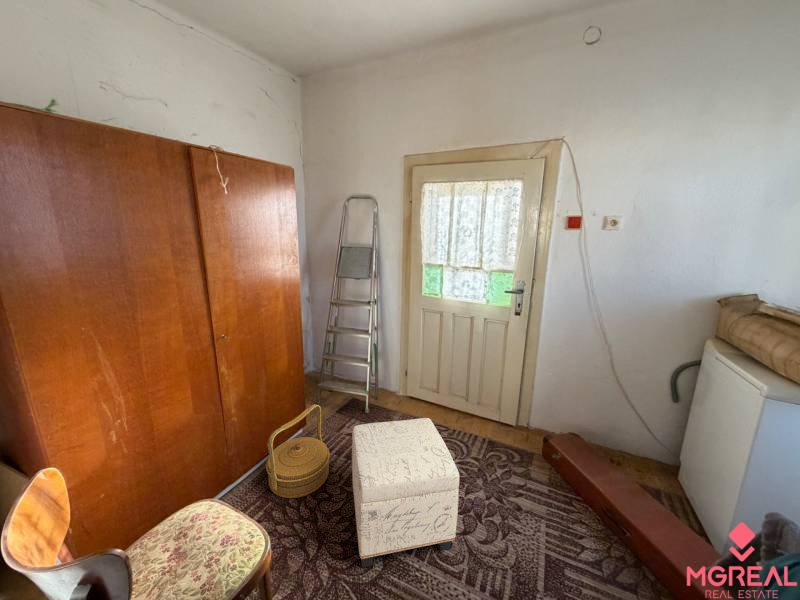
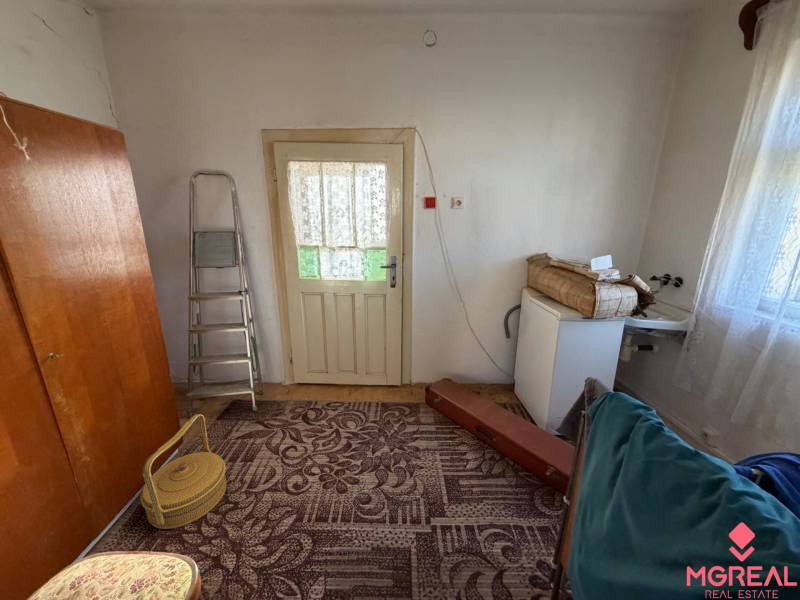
ottoman: present [352,418,459,567] -> none [254,395,374,555]

